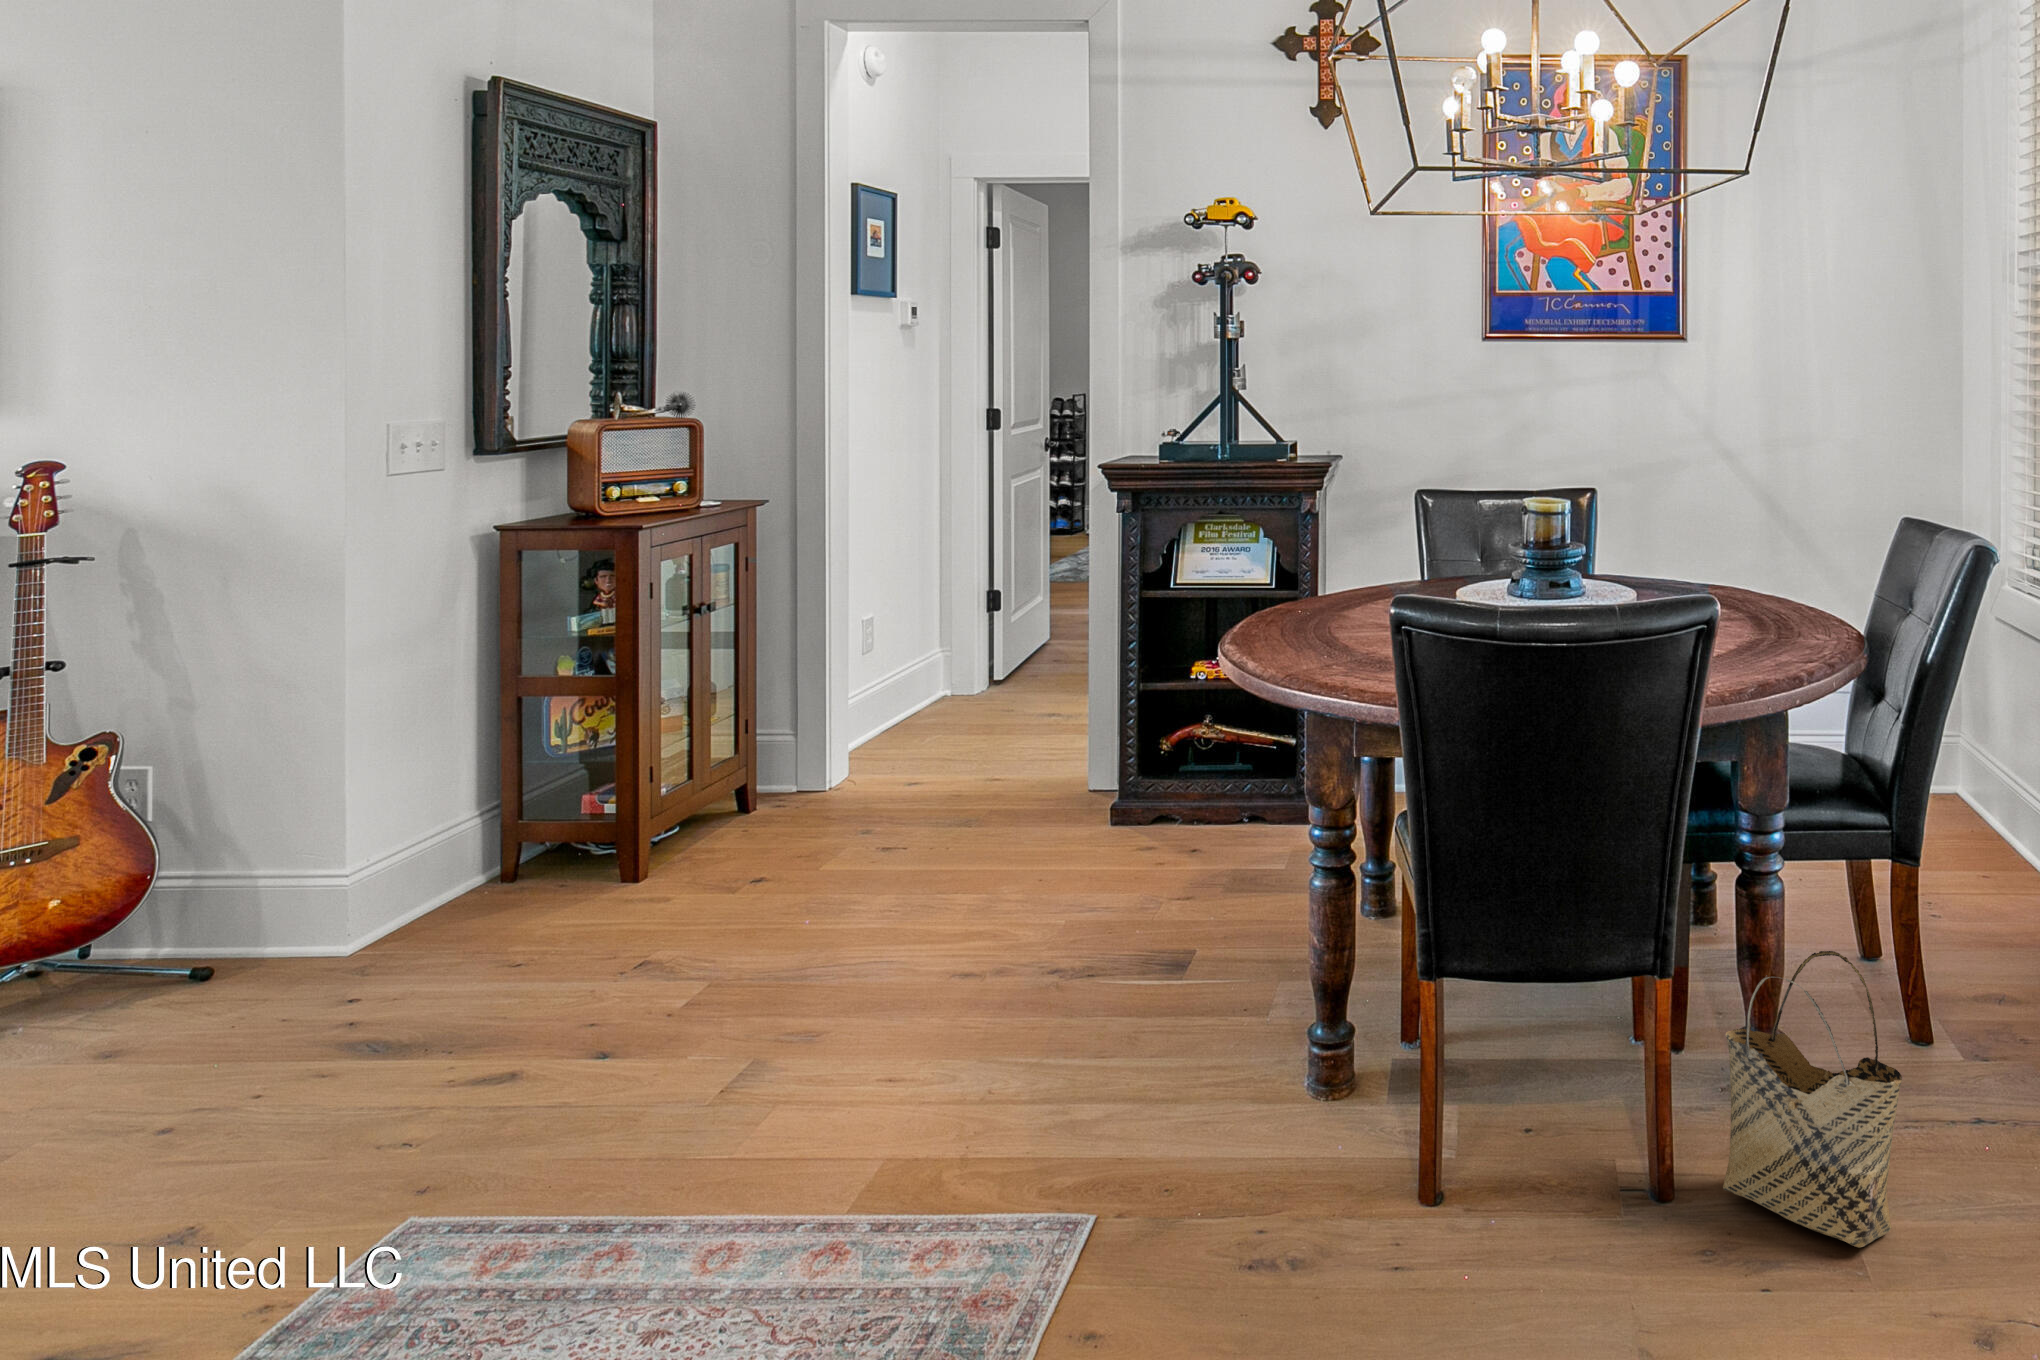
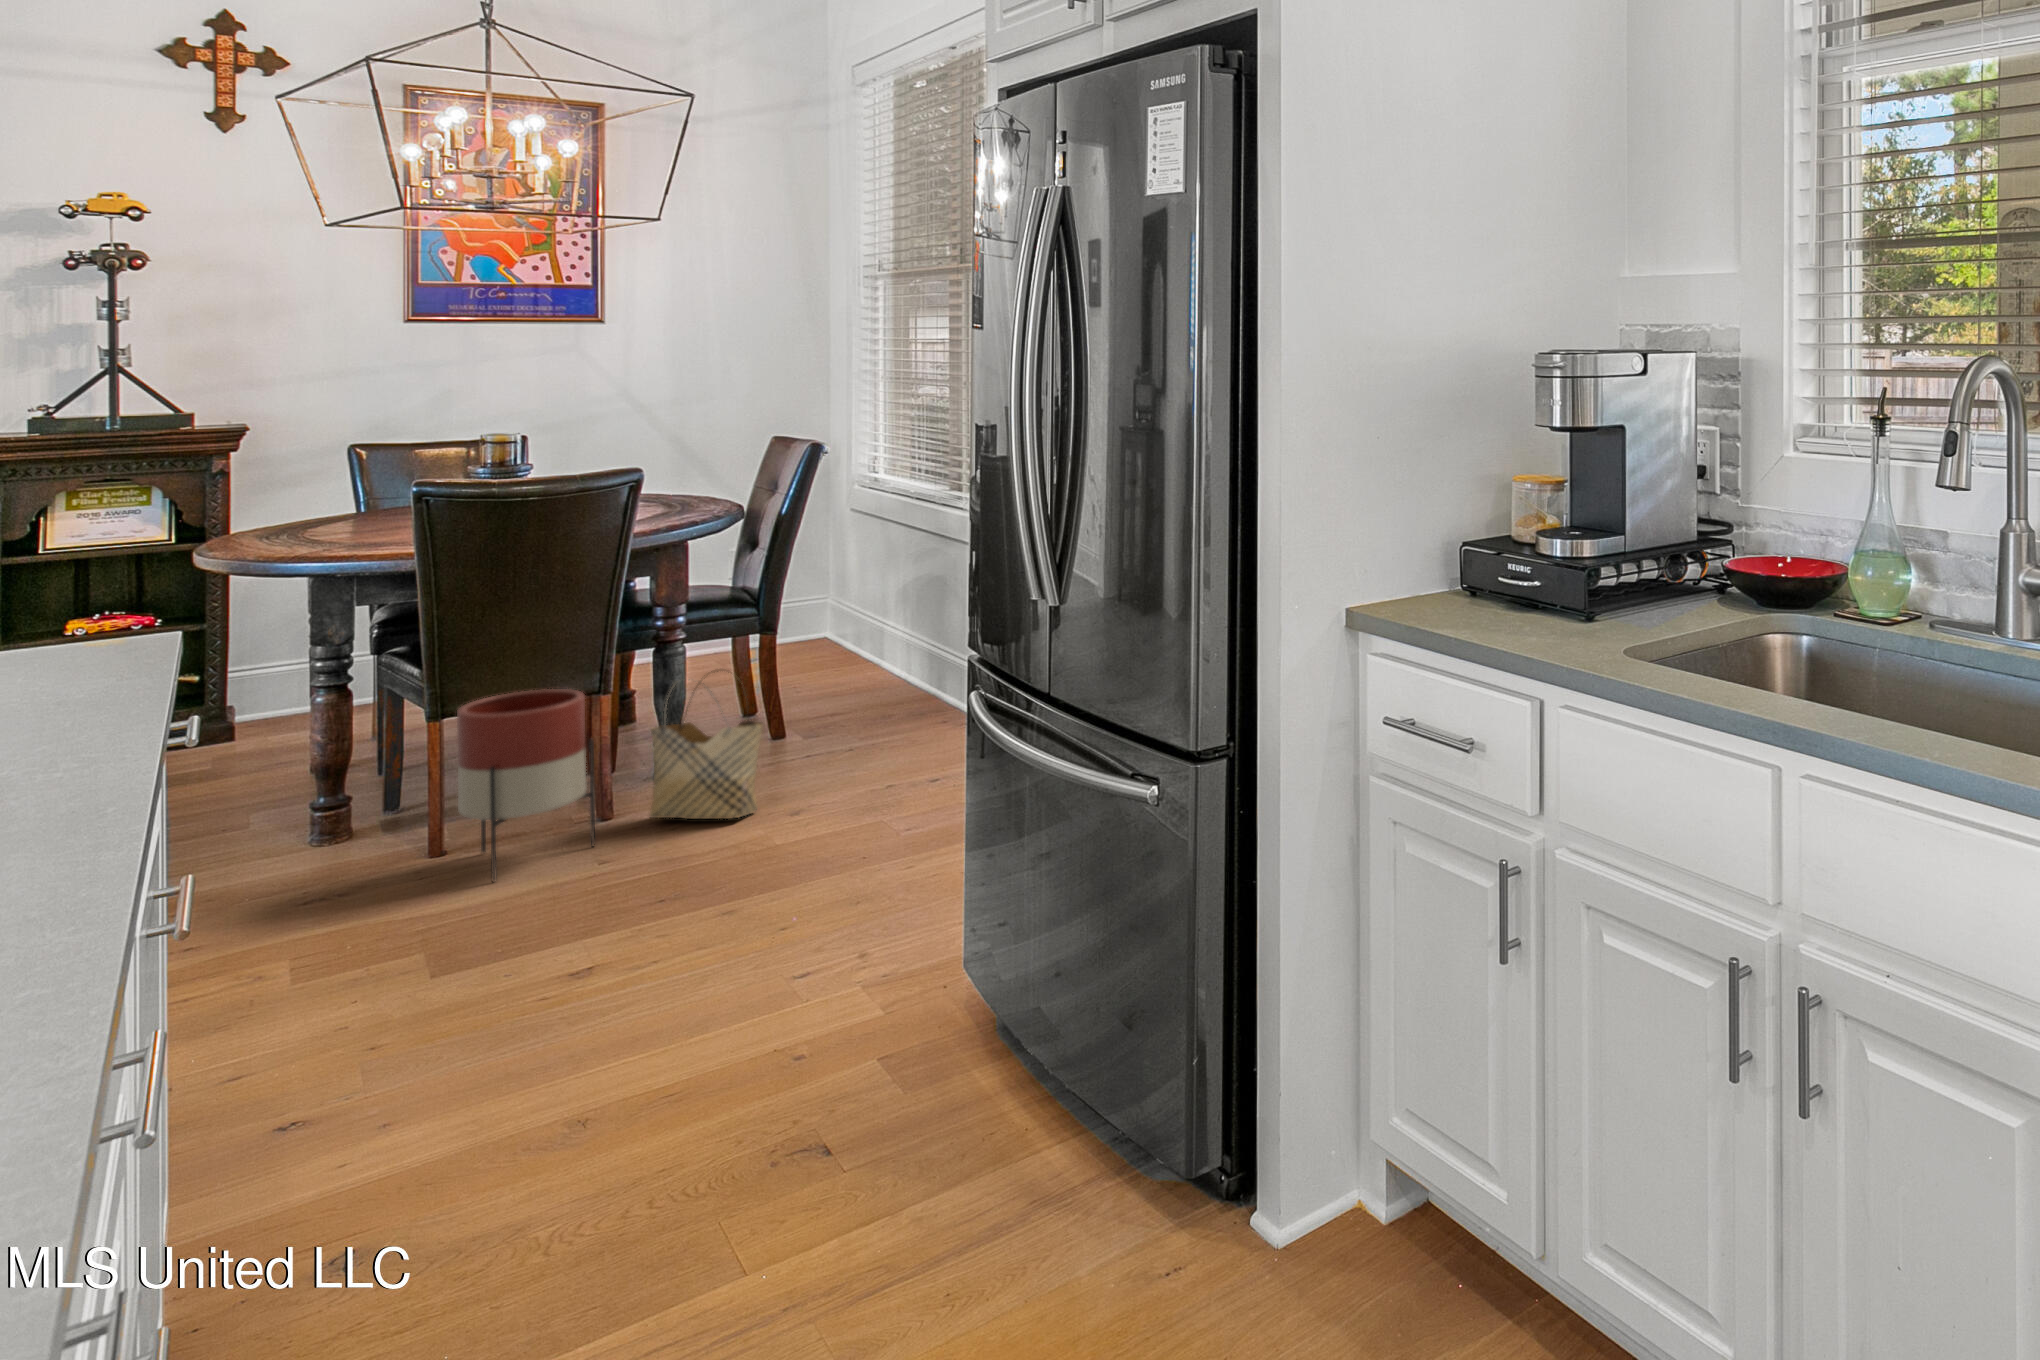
planter: none [1460,943,1644,1286] -> present [457,689,595,882]

